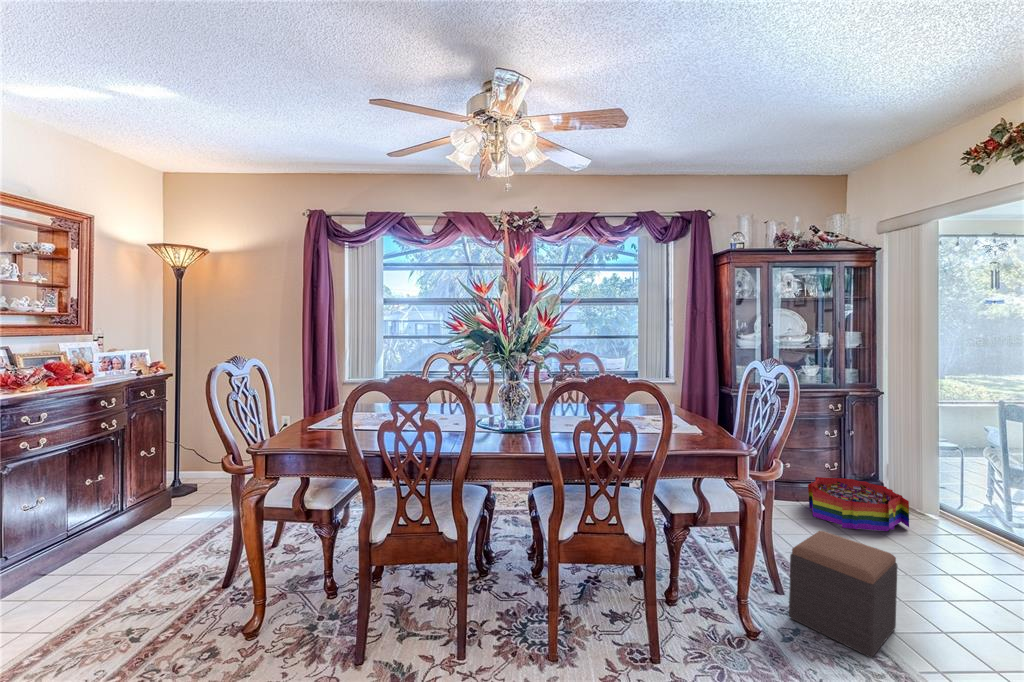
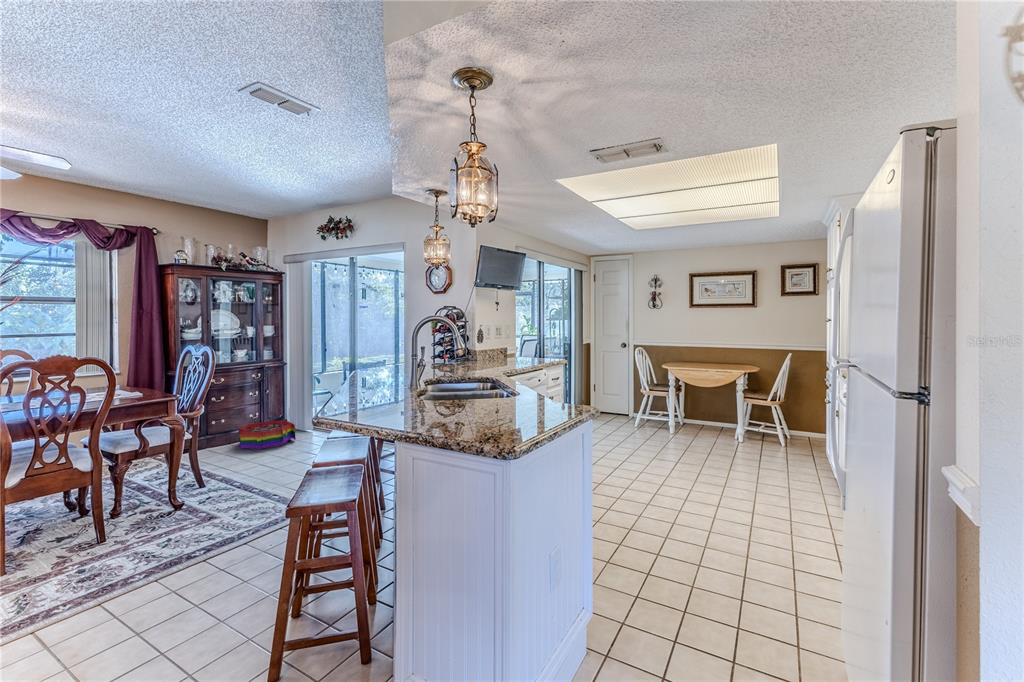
footstool: present [789,531,898,657] -> none [205,442,265,495]

